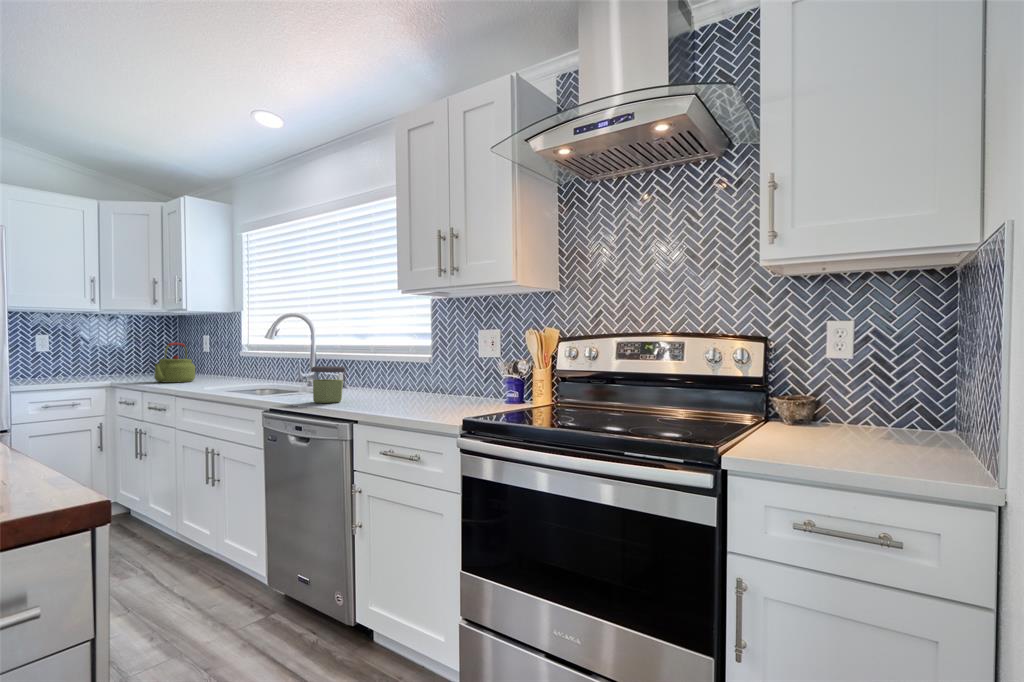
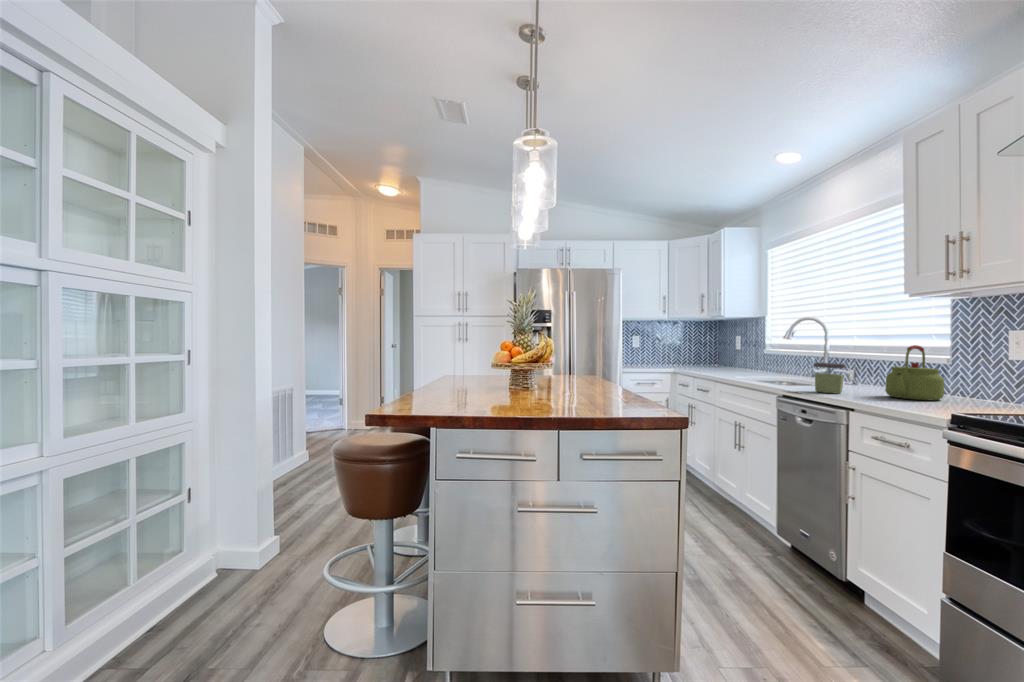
kettle: present [154,343,195,383] -> present [885,345,944,401]

